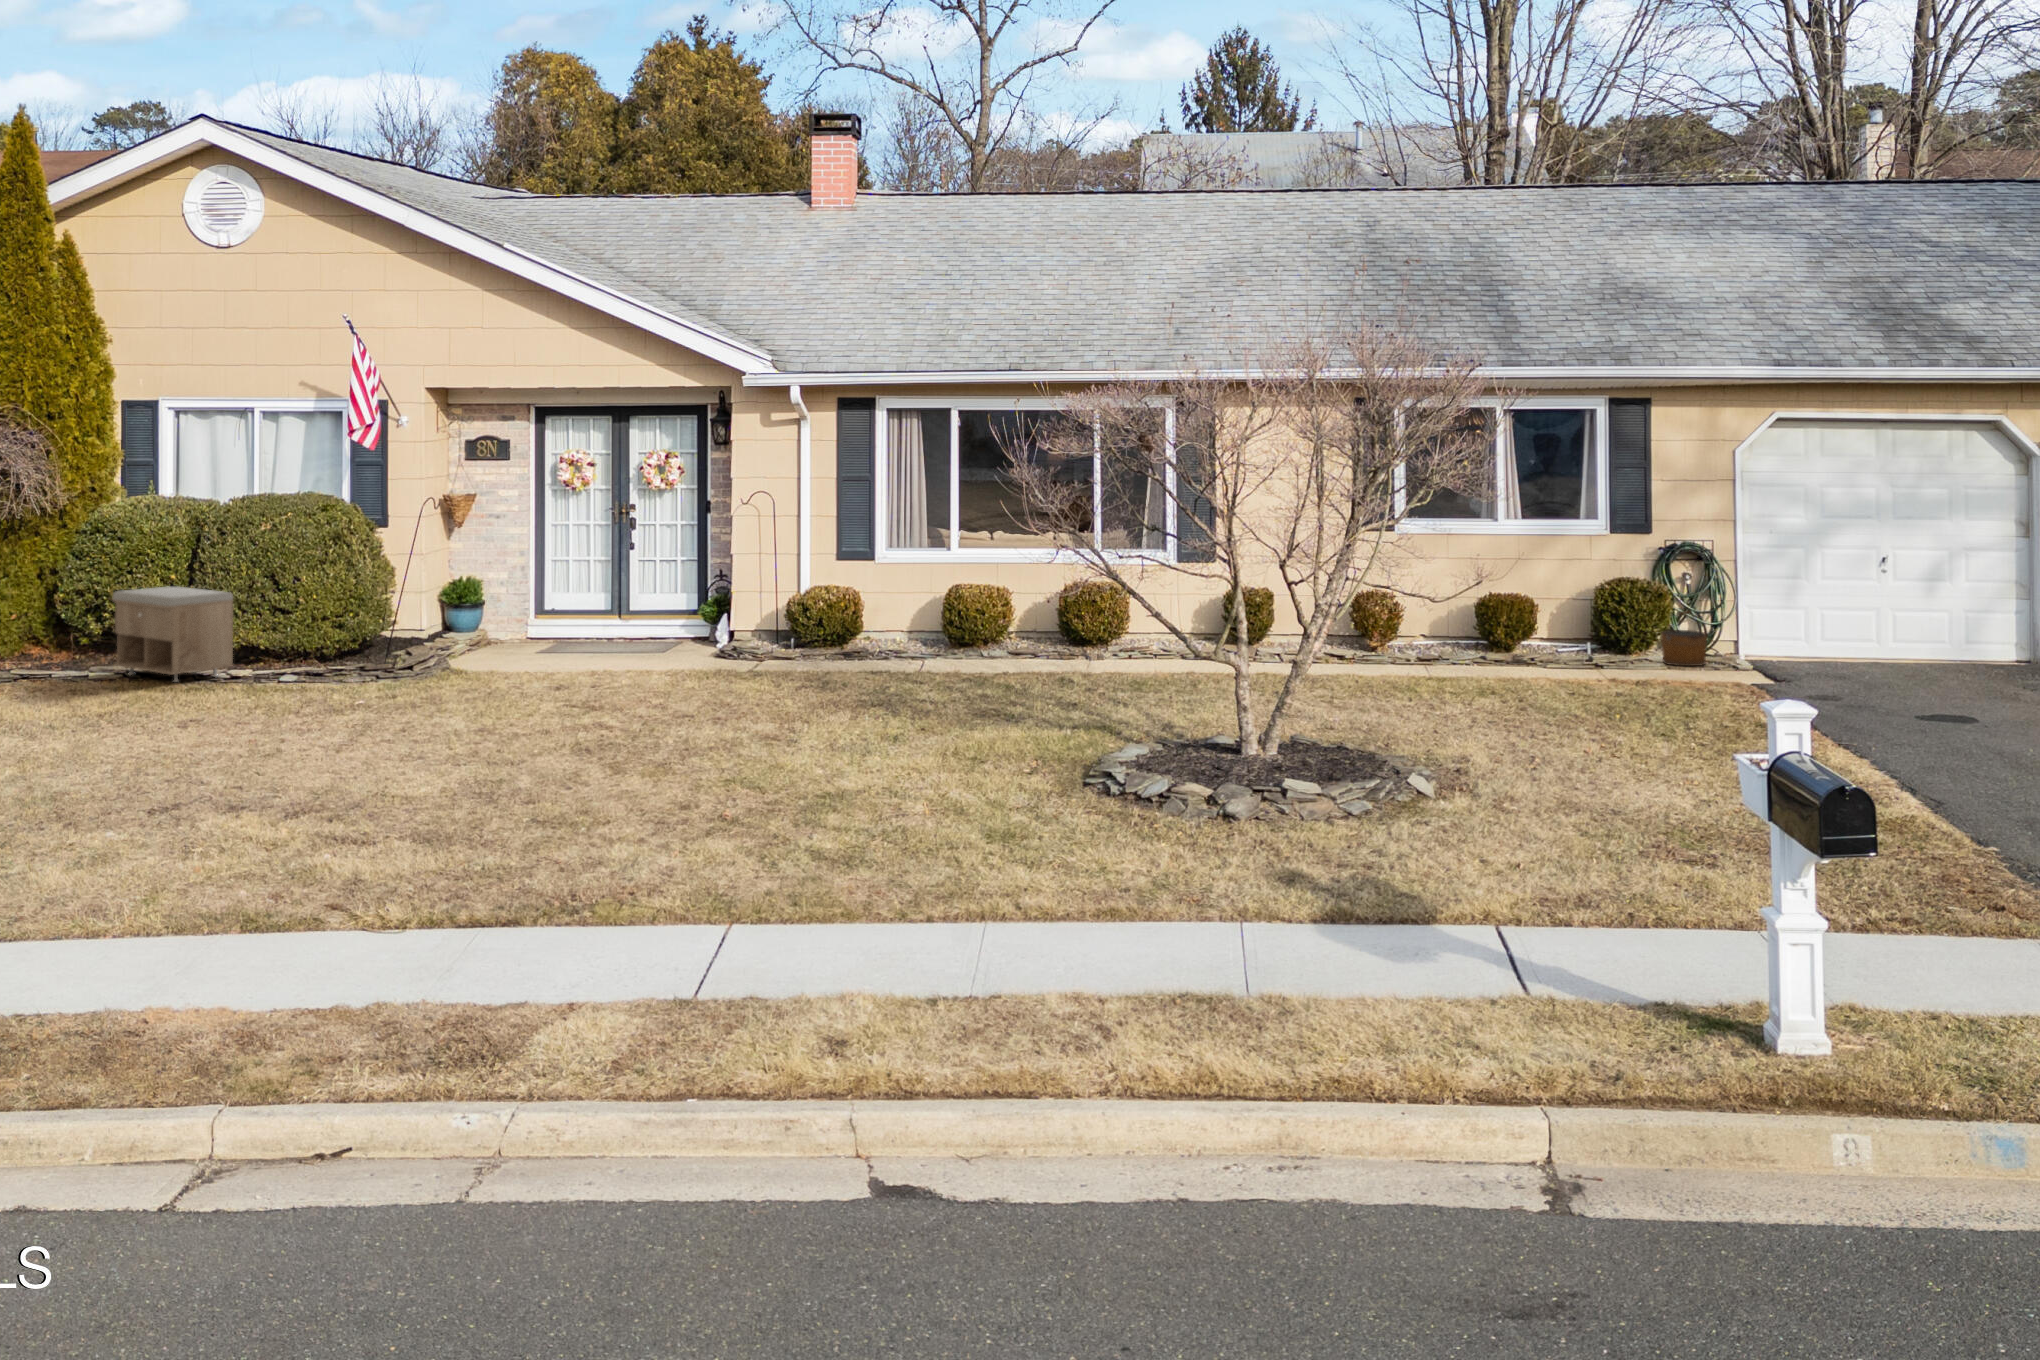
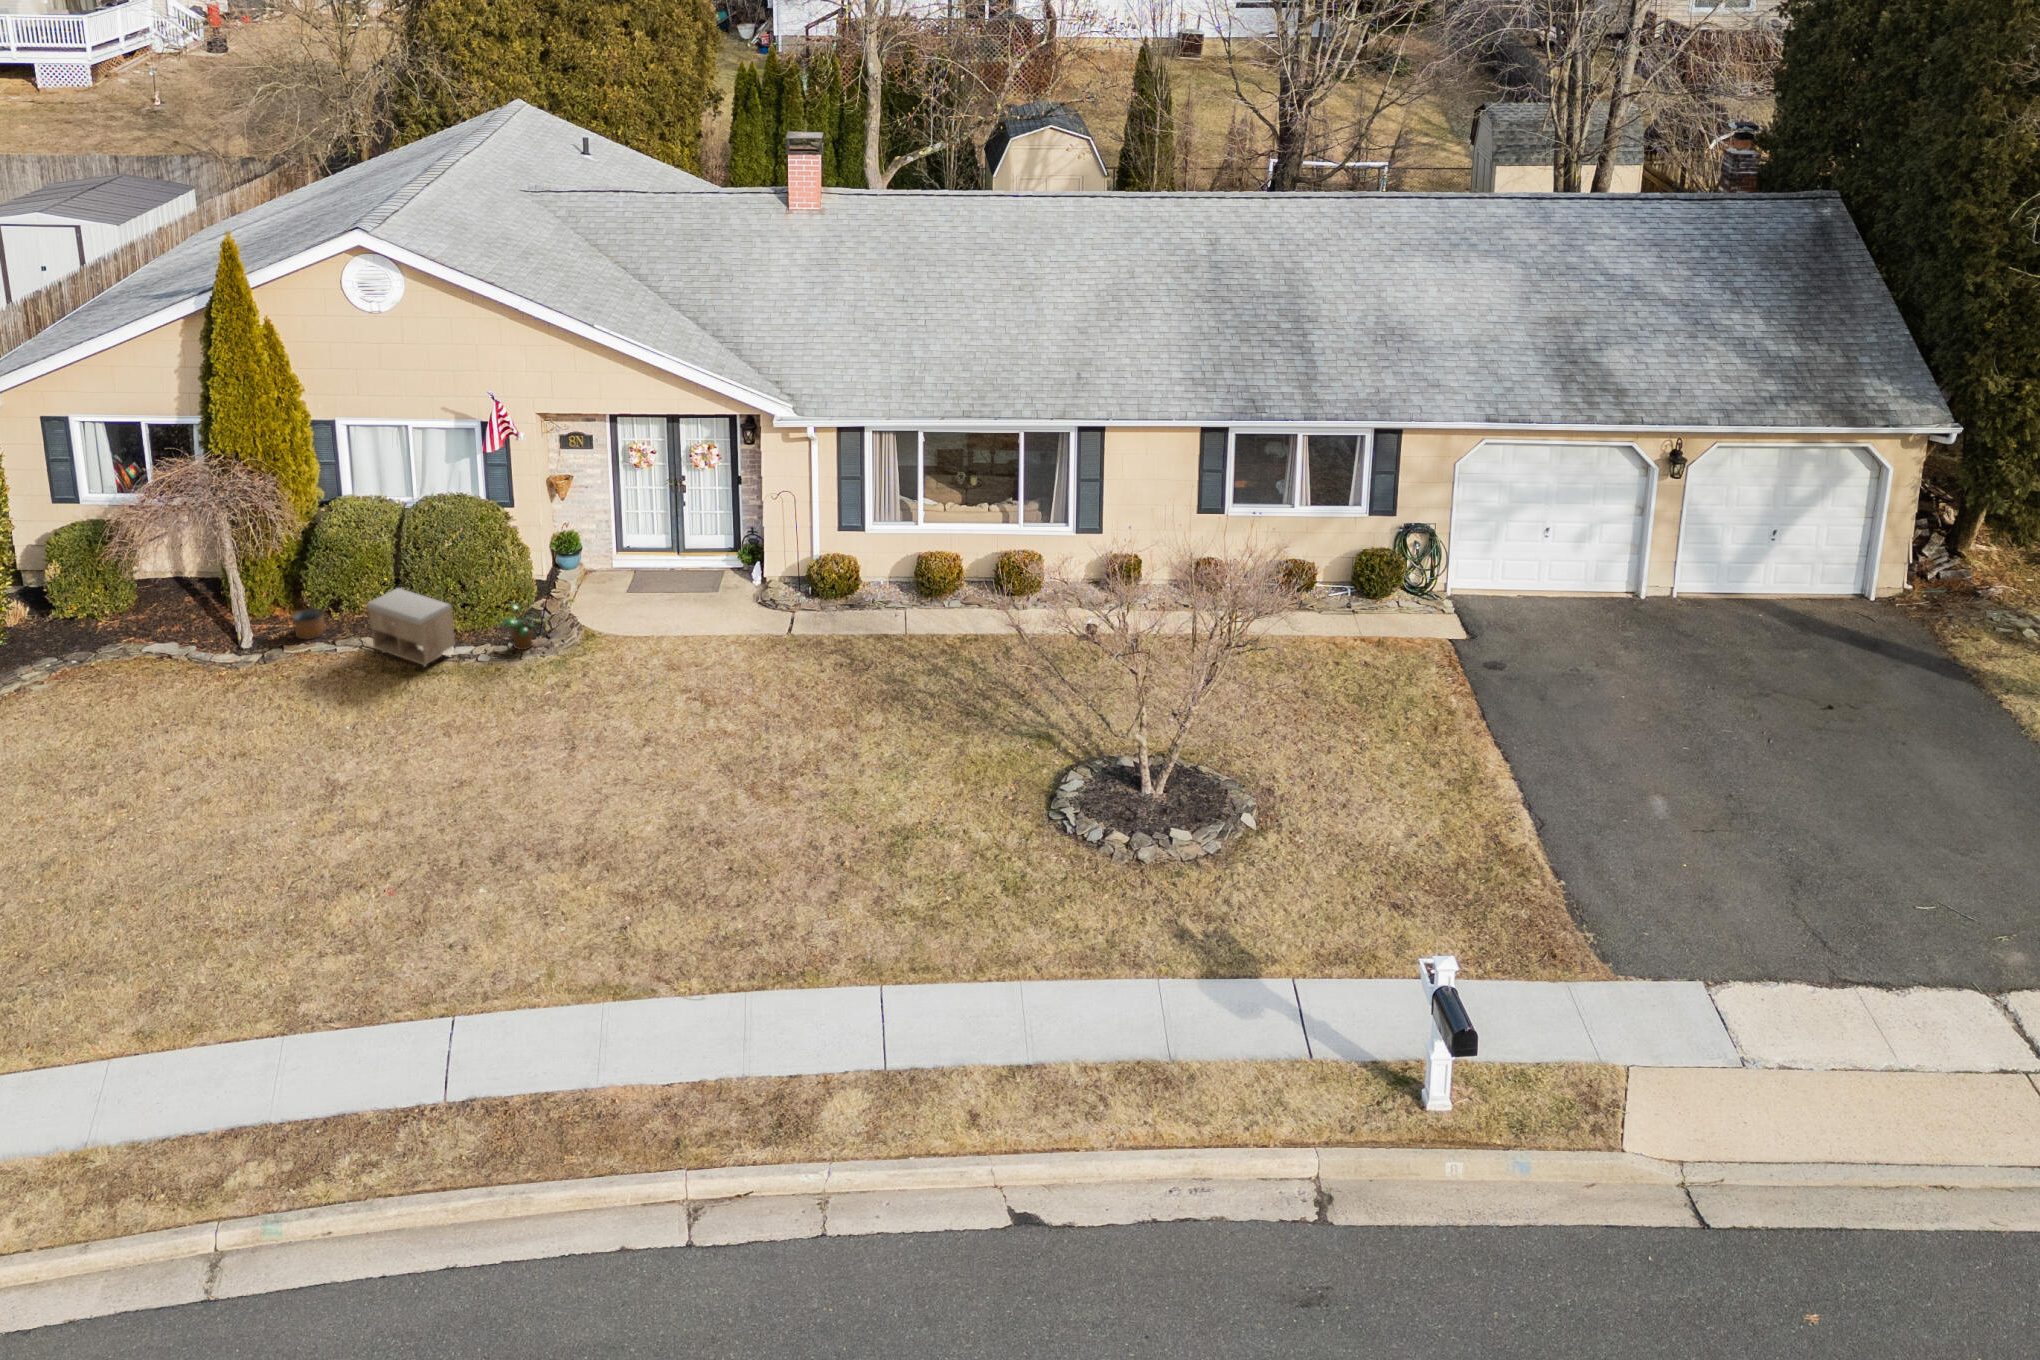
bucket: present [1661,611,1707,666] -> present [293,601,324,639]
potted plant: none [302,613,361,674] -> present [499,604,535,650]

